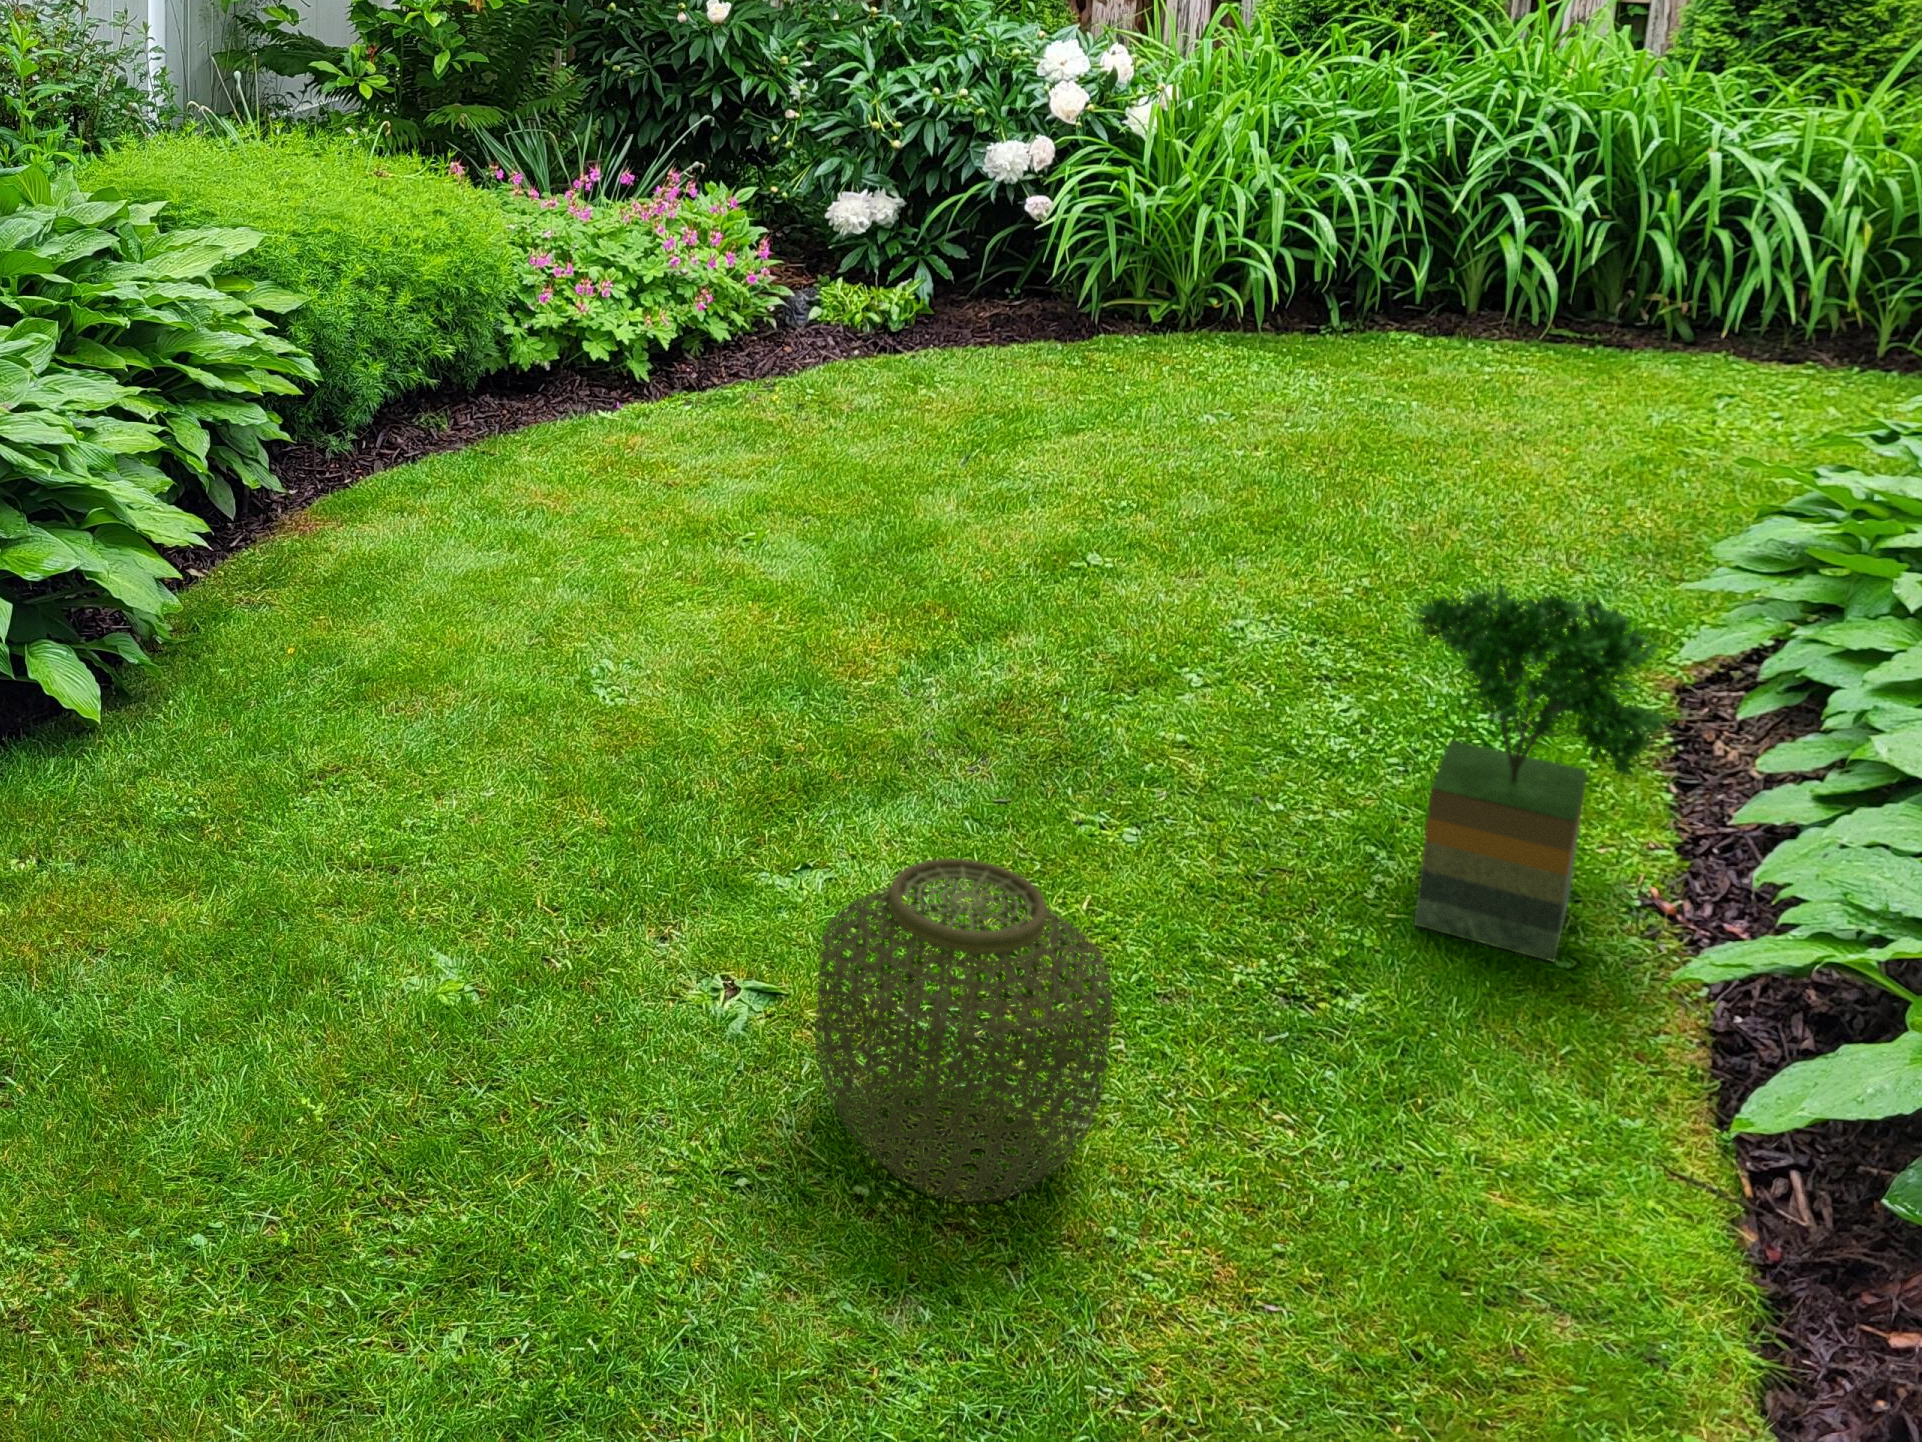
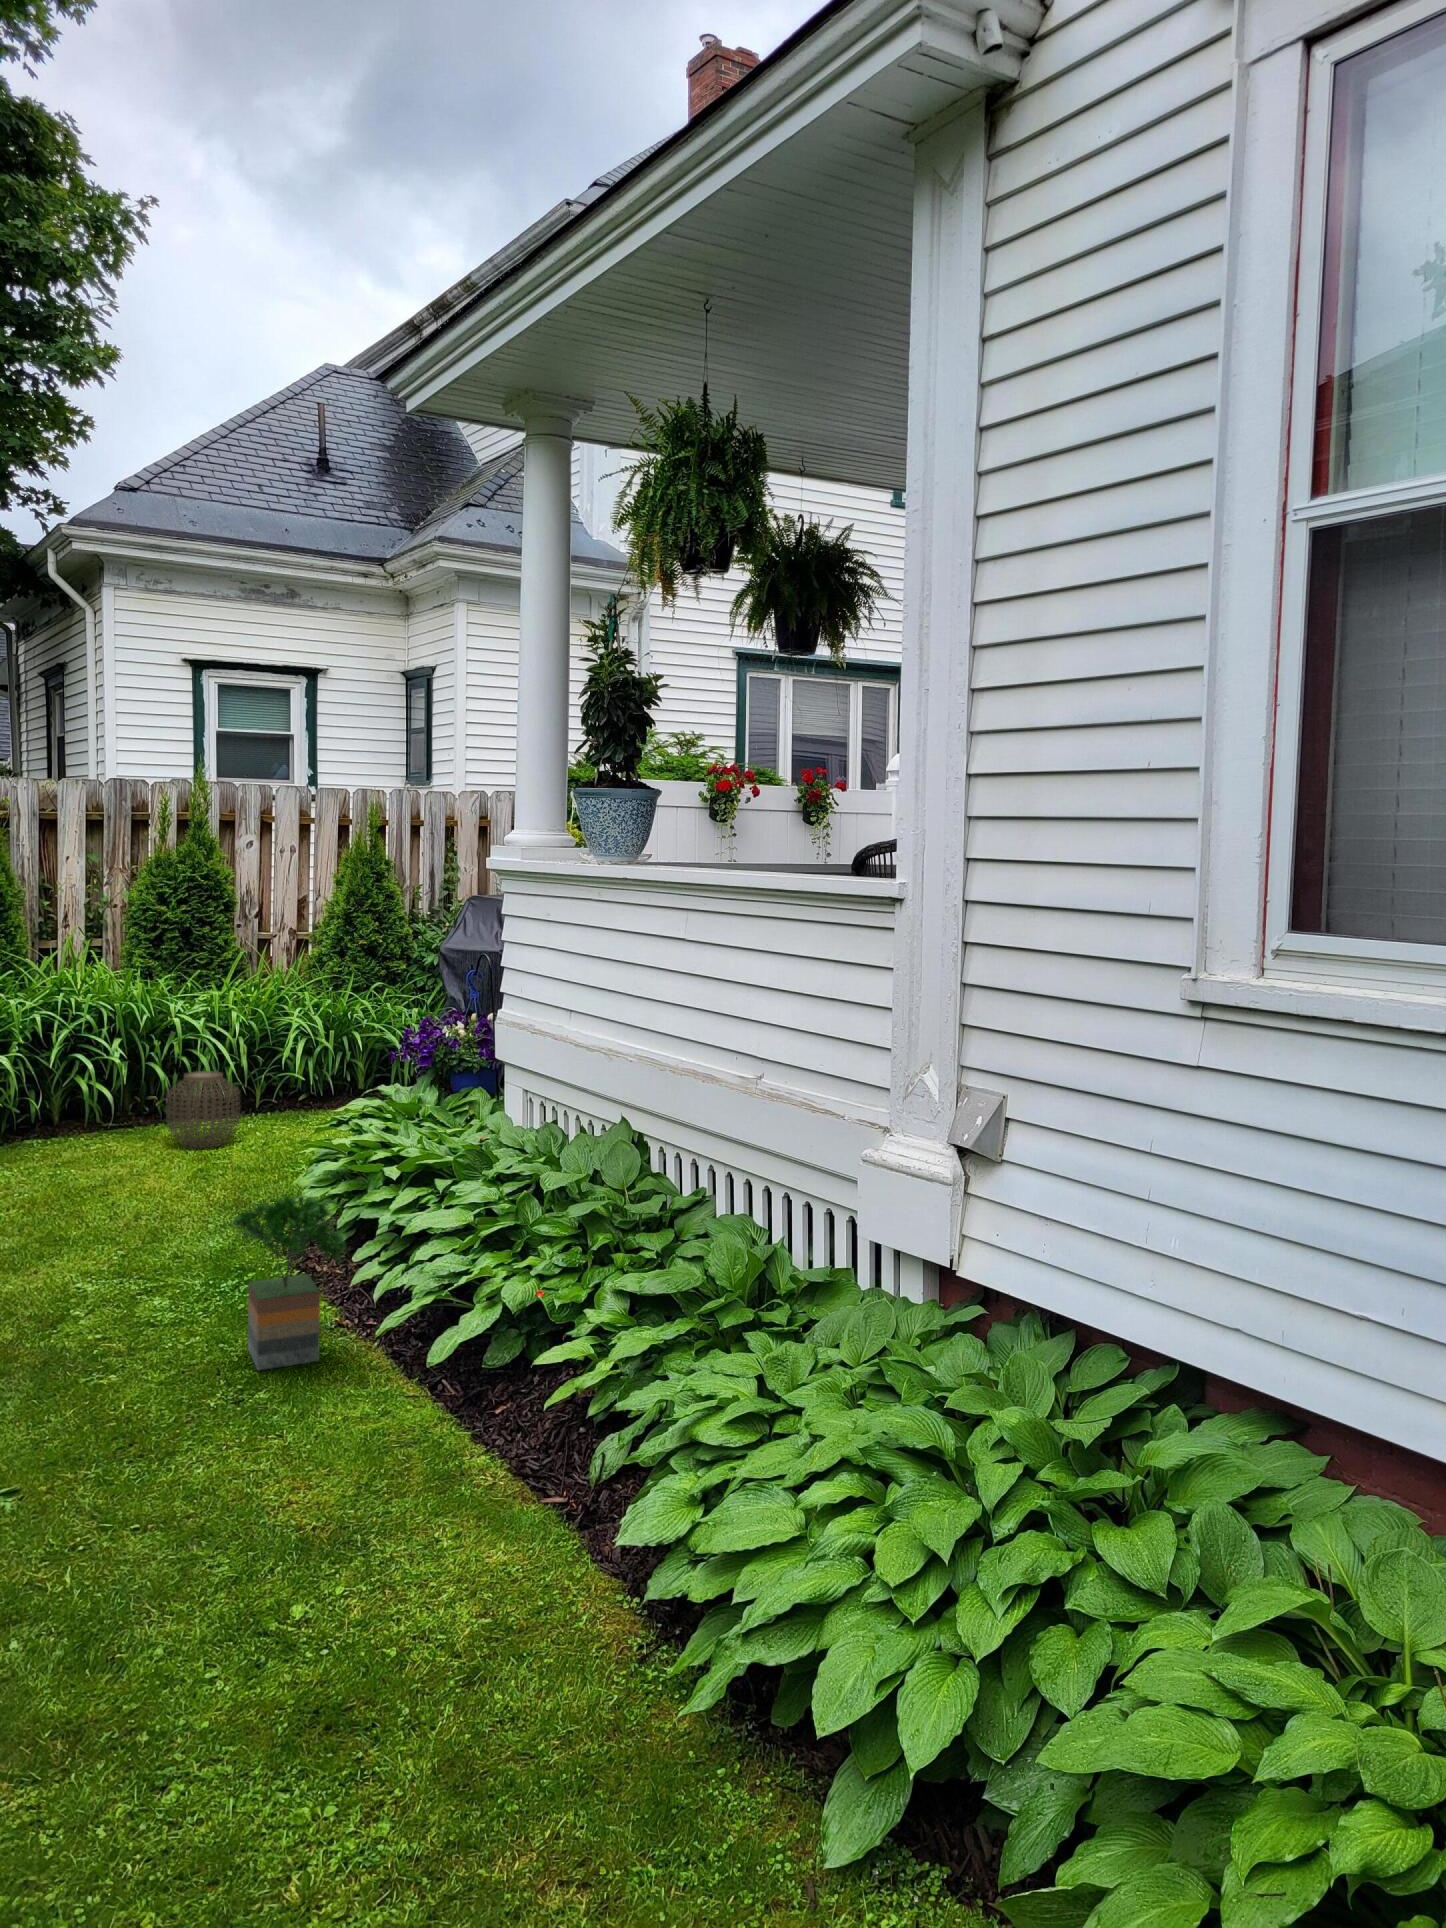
woven basket: present [815,859,1112,1202] -> present [166,1071,240,1148]

